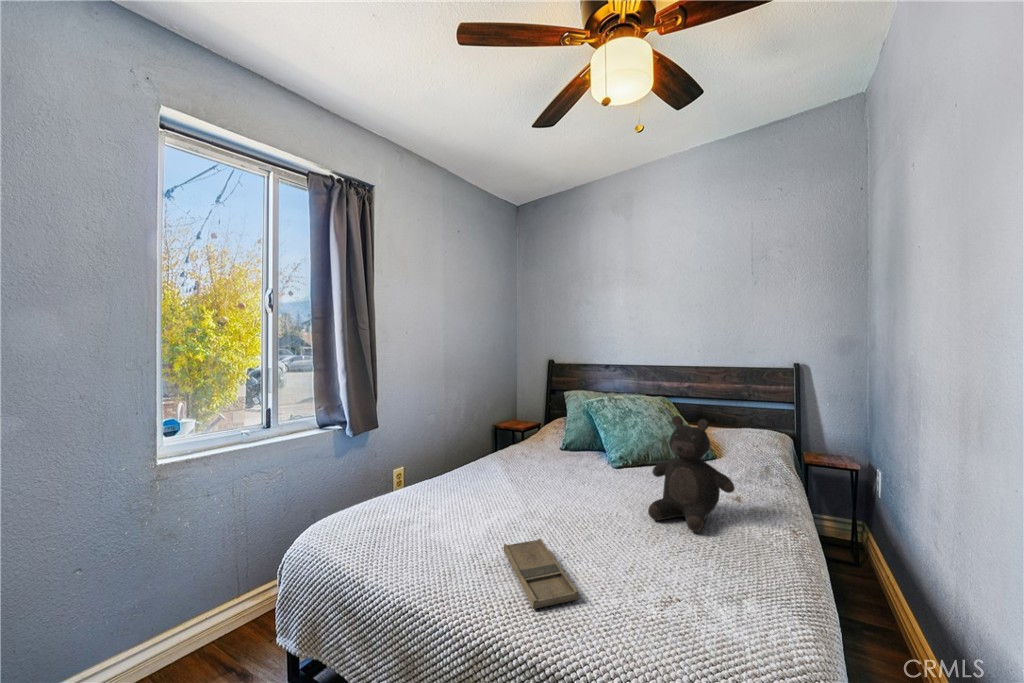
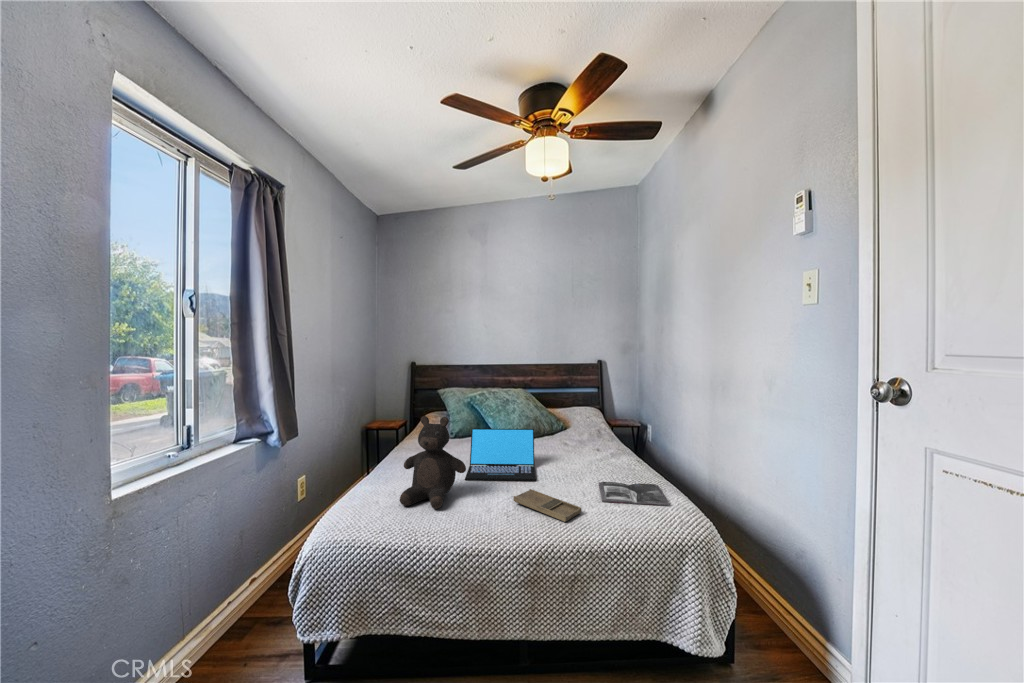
teddy bear: present [648,416,735,532] -> present [400,416,466,509]
laptop: none [495,441,611,527] -> present [465,429,536,481]
magazine: none [639,553,783,640] -> present [599,482,669,505]

